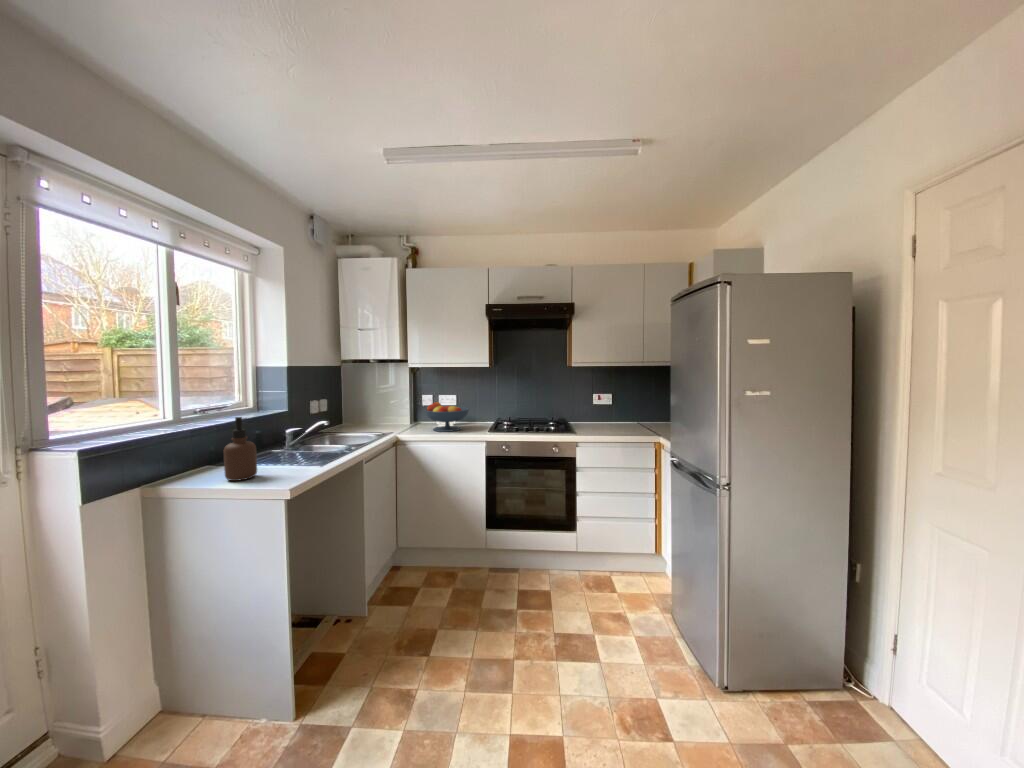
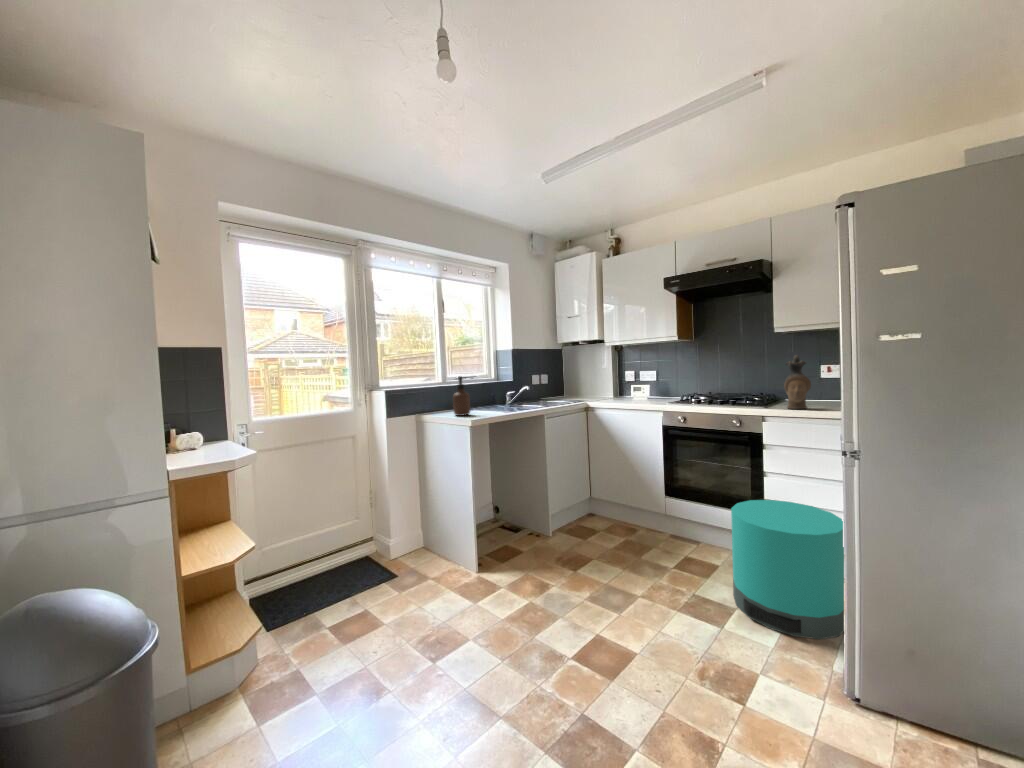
ceramic pitcher: none [590,388,610,434] -> present [784,355,811,409]
fruit bowl: present [425,402,469,432] -> none [615,376,658,403]
trash can: none [578,516,664,641] -> present [731,500,844,639]

